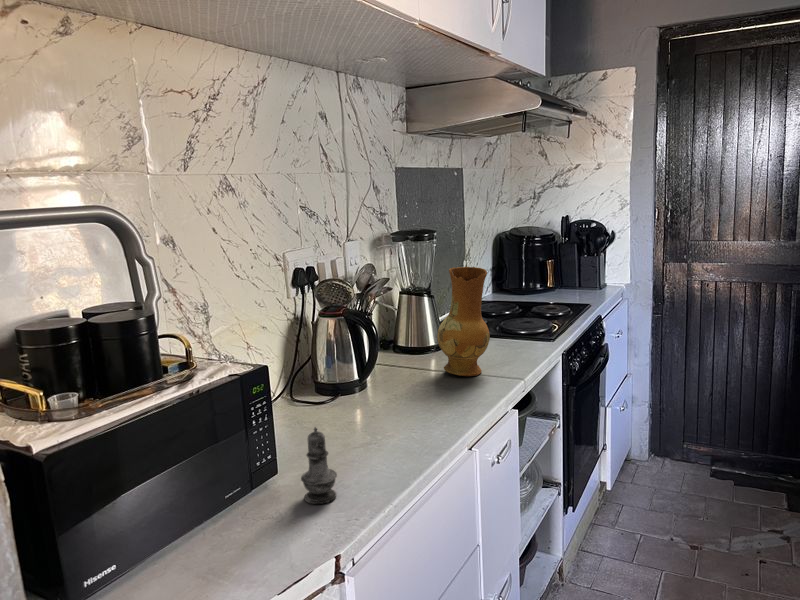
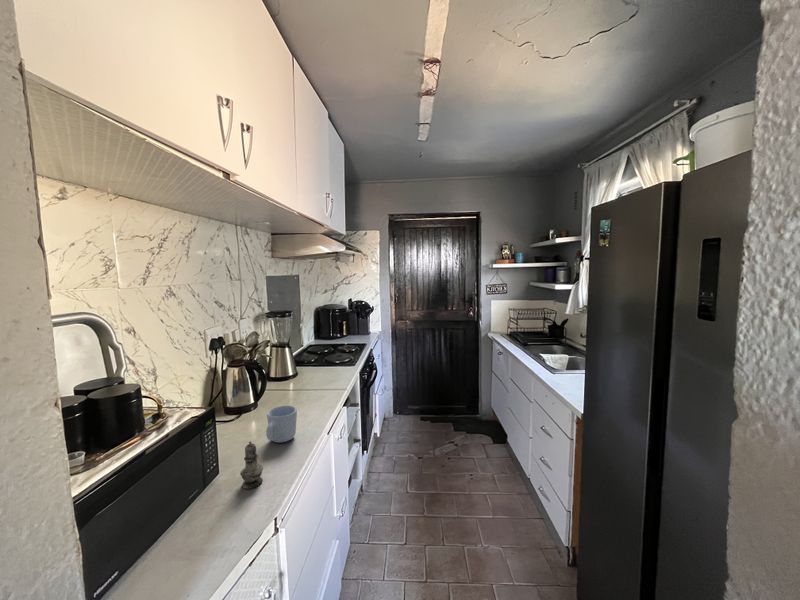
ceramic jug: present [437,267,490,376] -> none [299,333,328,392]
mug: none [355,385,410,446] -> present [266,406,297,442]

